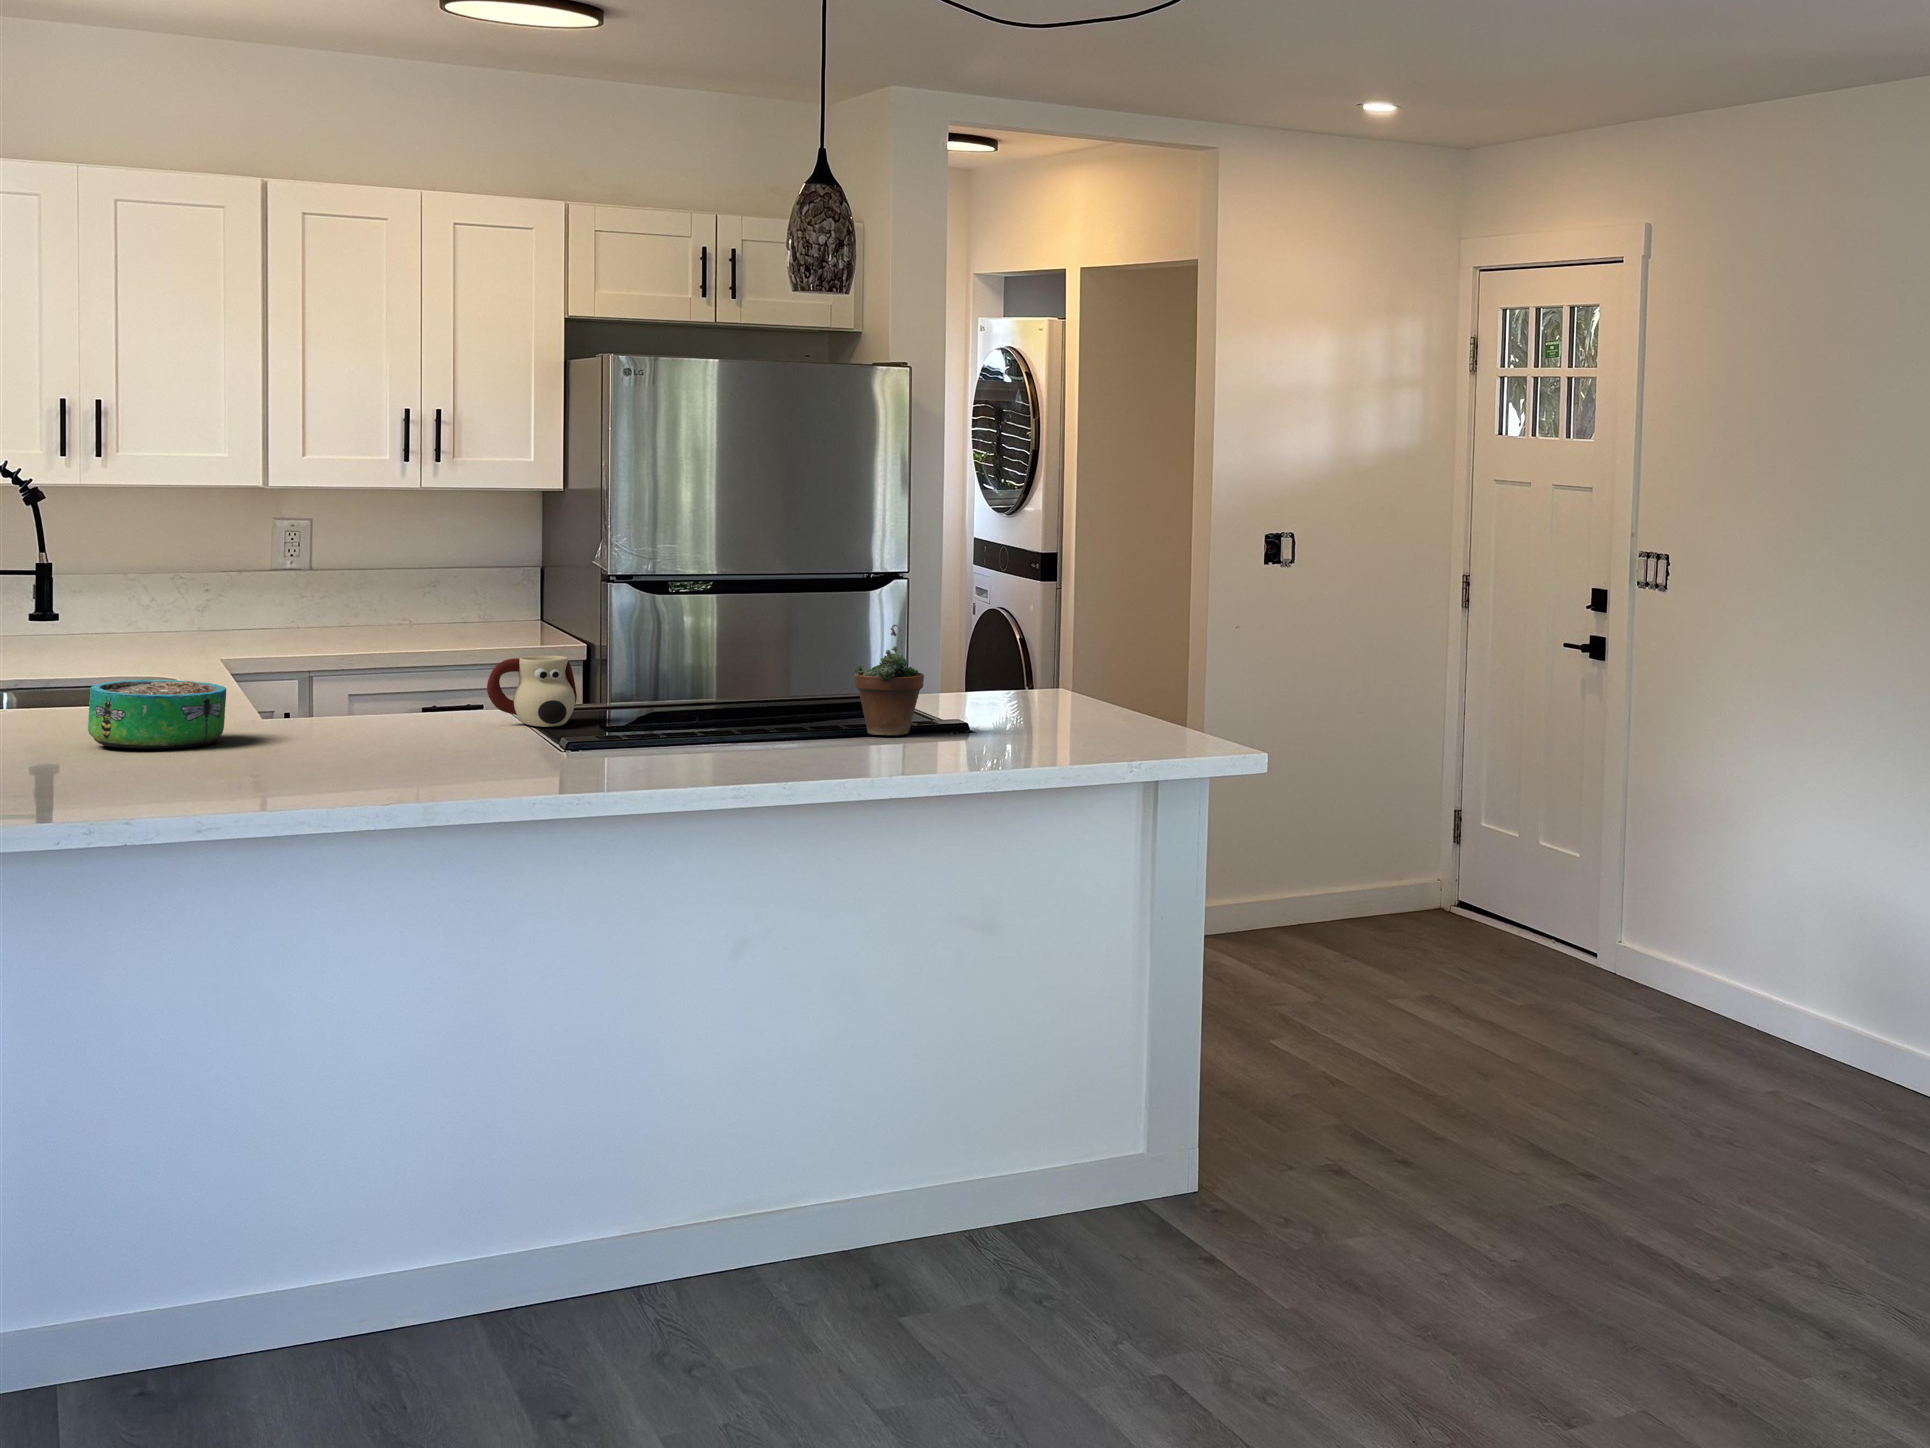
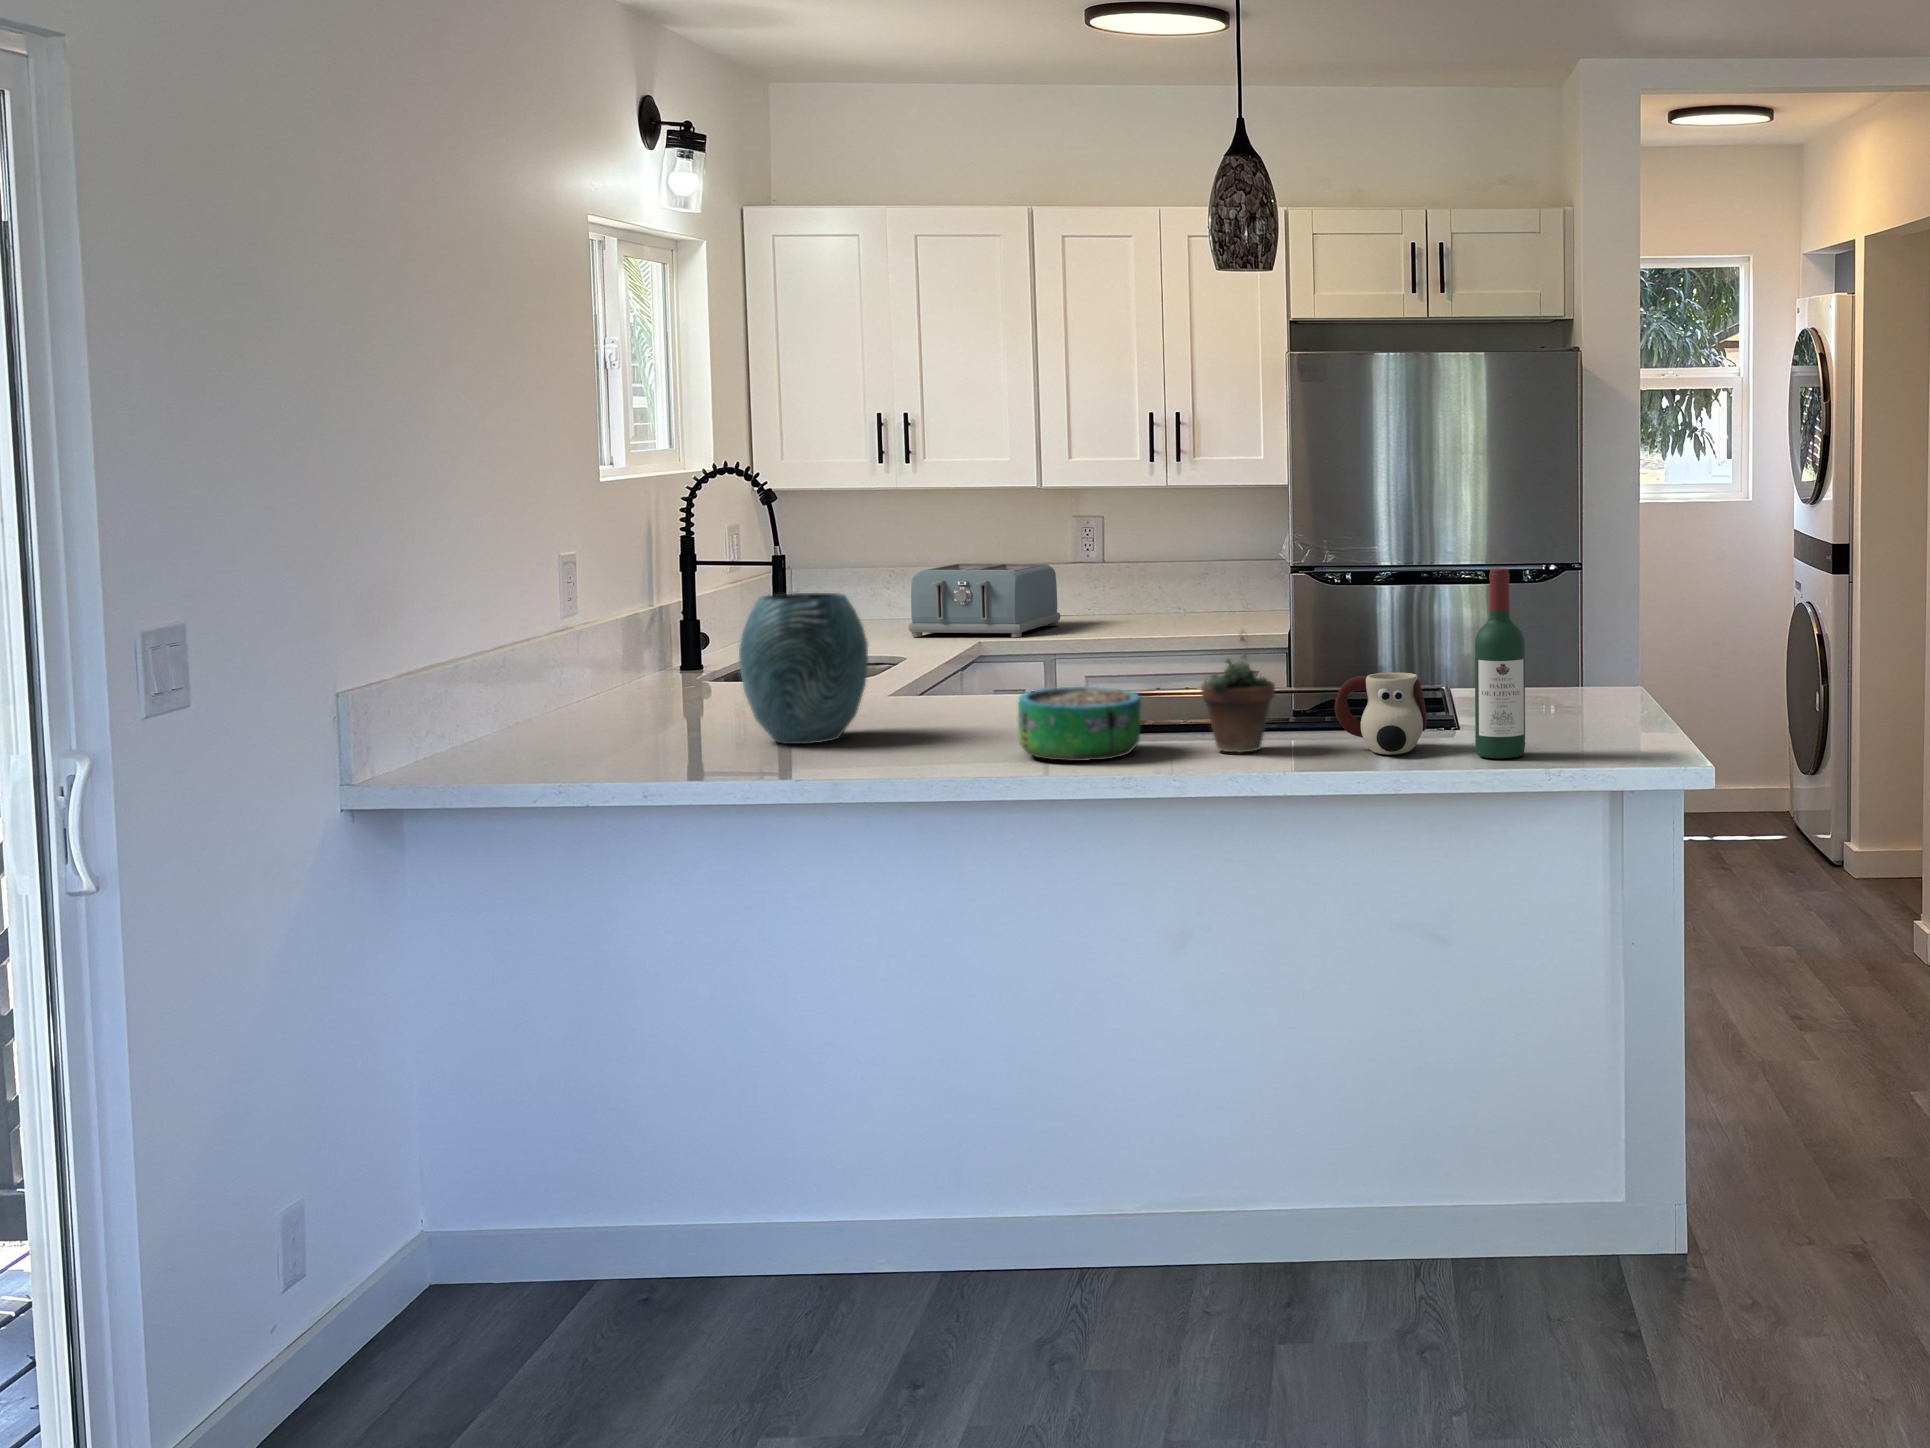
wine bottle: none [1106,569,1151,729] -> present [1475,568,1525,759]
toaster: none [124,574,283,659] -> present [909,563,1060,638]
vase: none [334,596,472,750] -> present [739,593,868,744]
mug: present [487,656,577,727] -> present [1335,672,1427,754]
decorative bowl: present [88,680,226,748] -> present [1018,686,1141,761]

